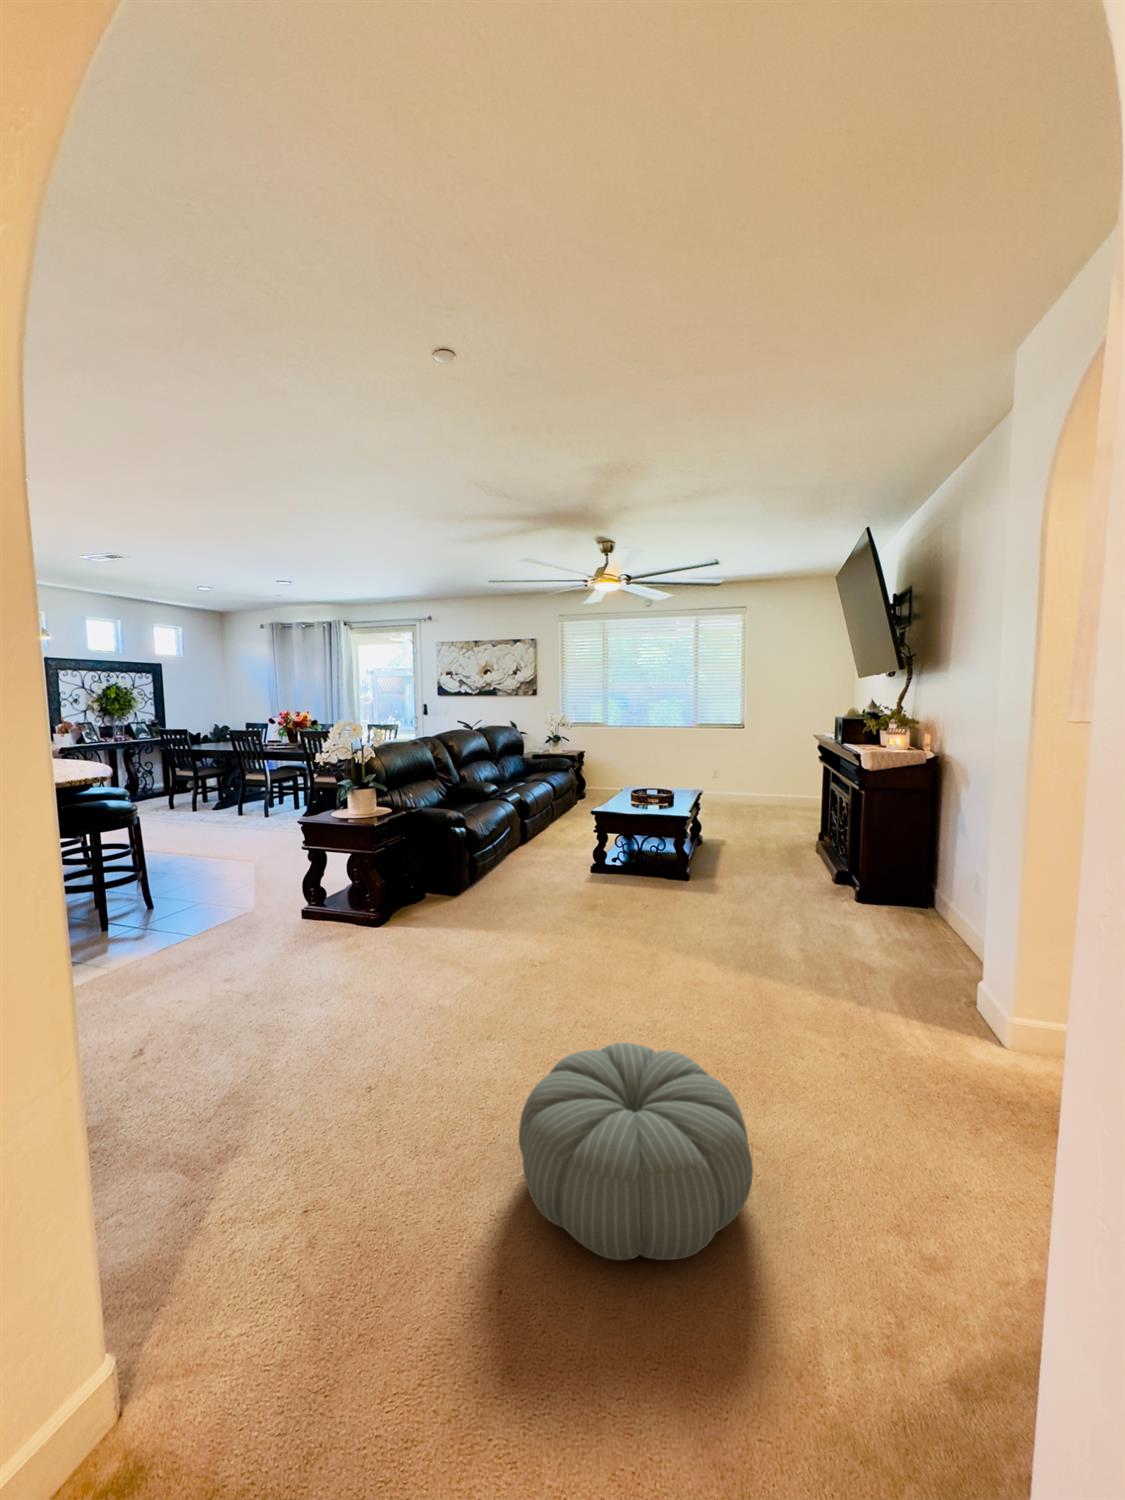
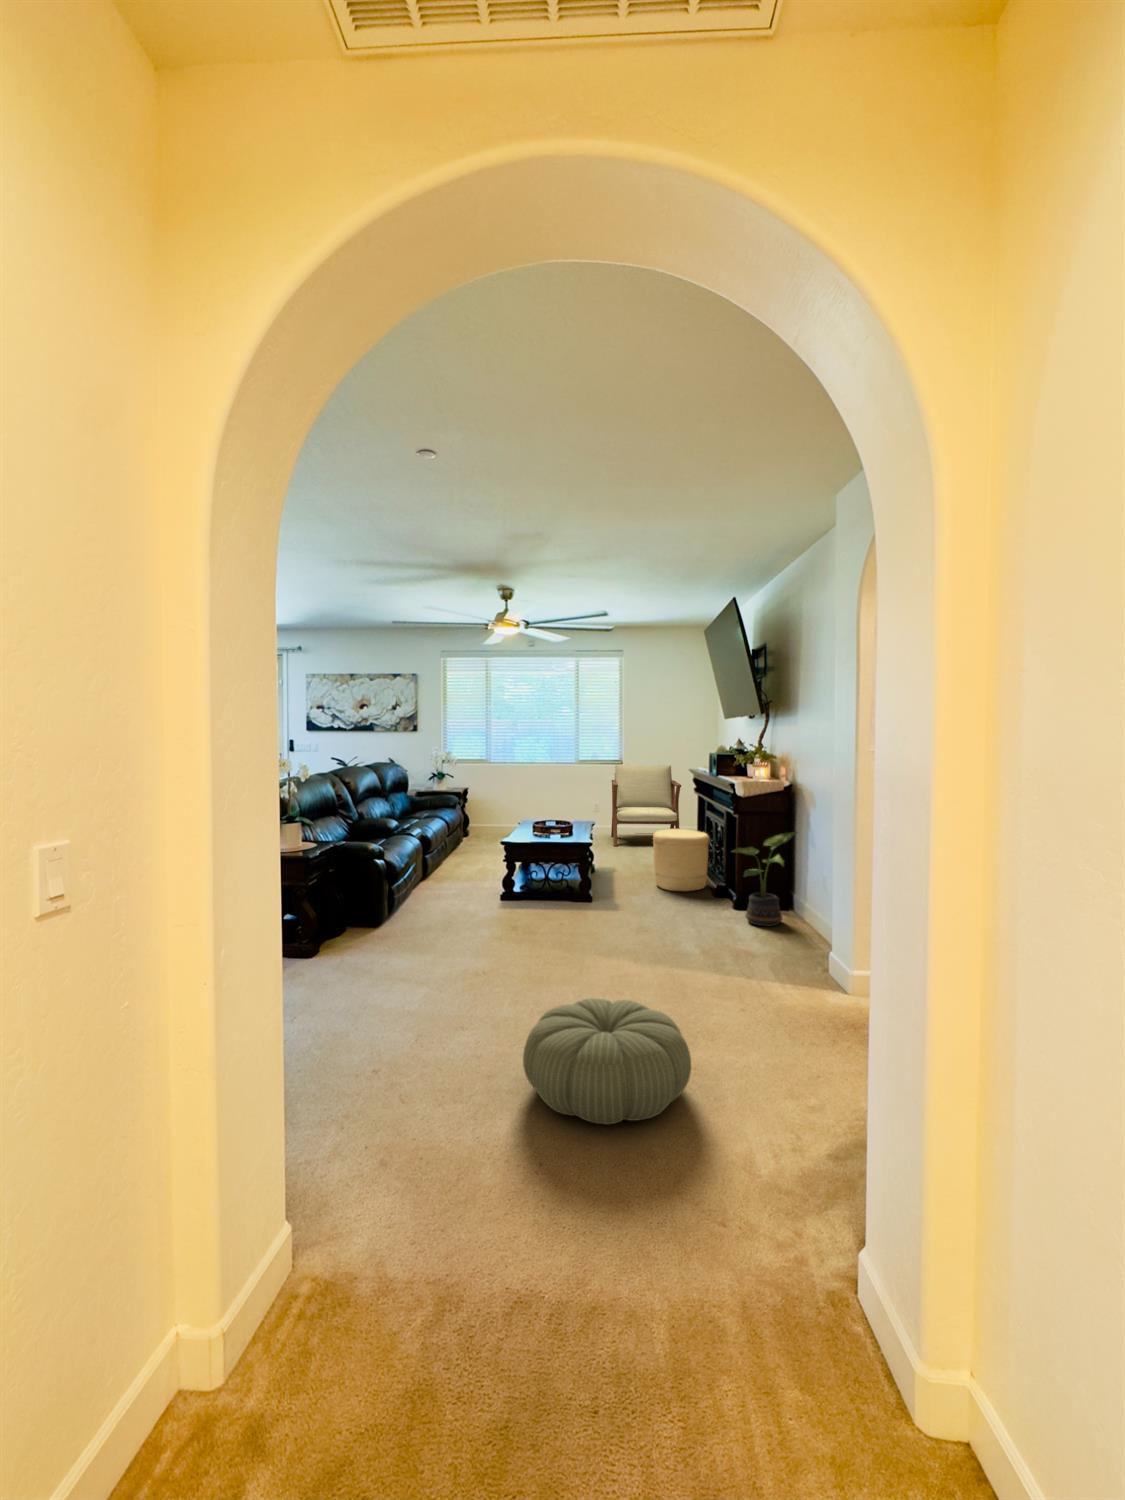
lounge chair: none [729,729,806,818] -> present [611,765,681,846]
woven basket: none [764,802,831,874] -> present [653,829,709,891]
potted plant: none [853,815,945,929] -> present [733,832,797,926]

